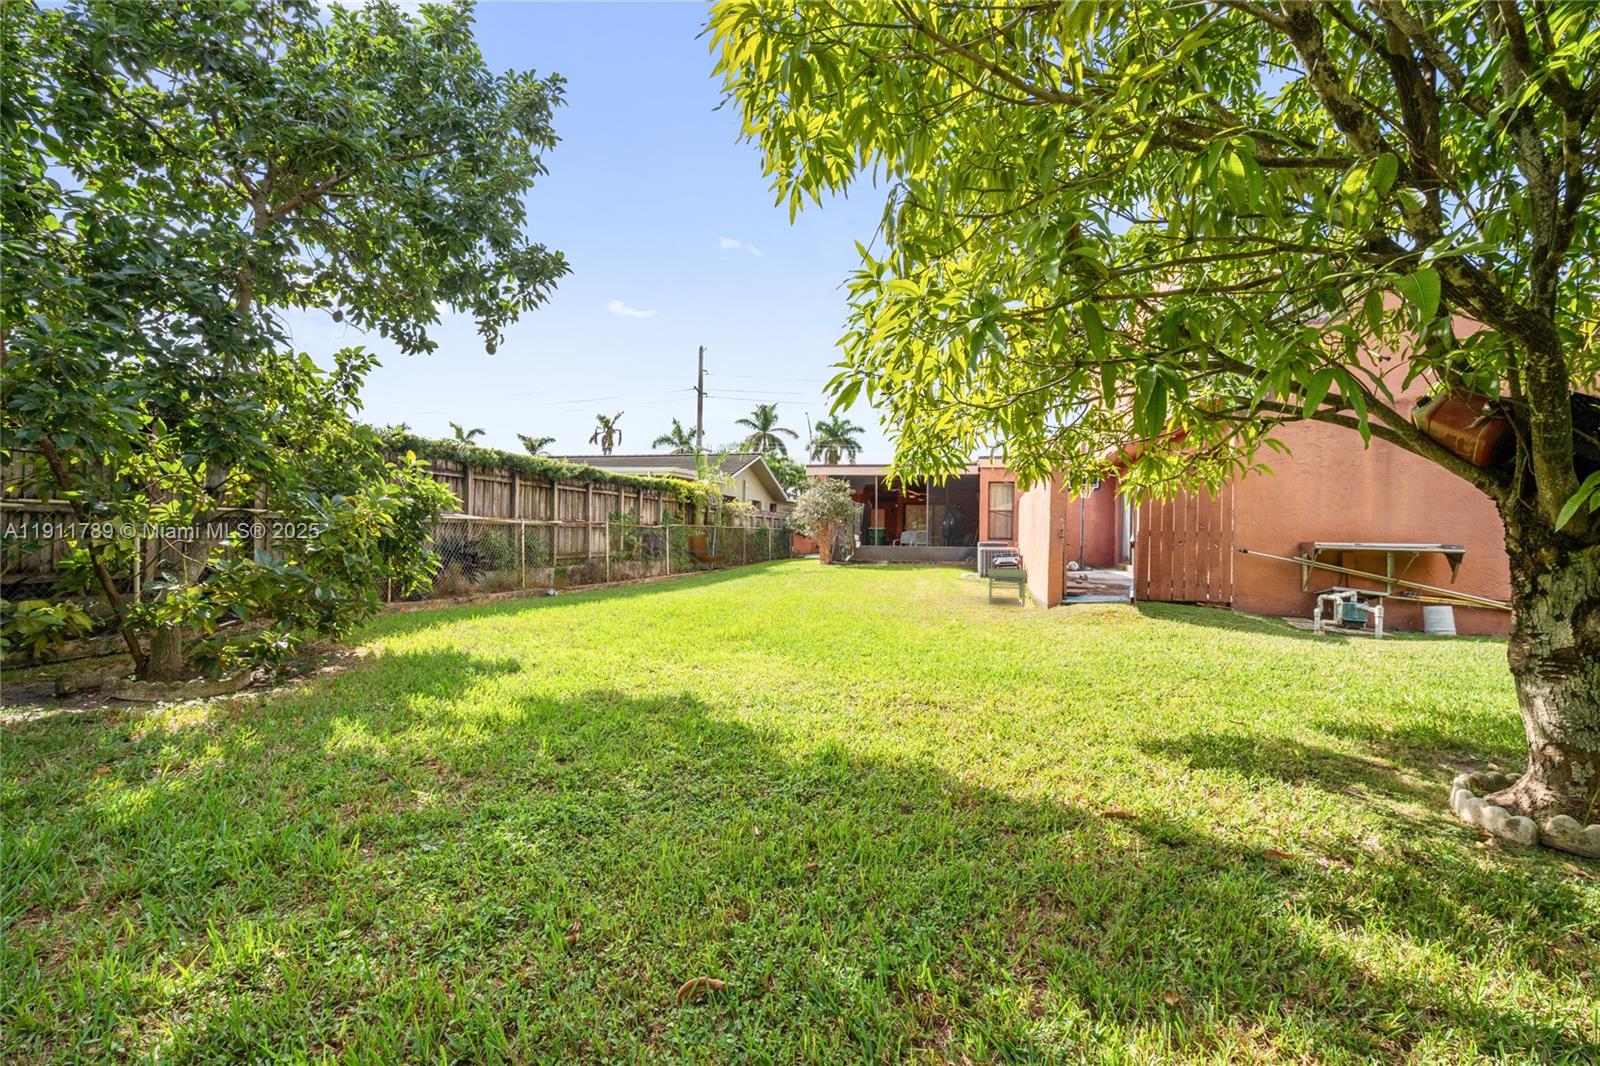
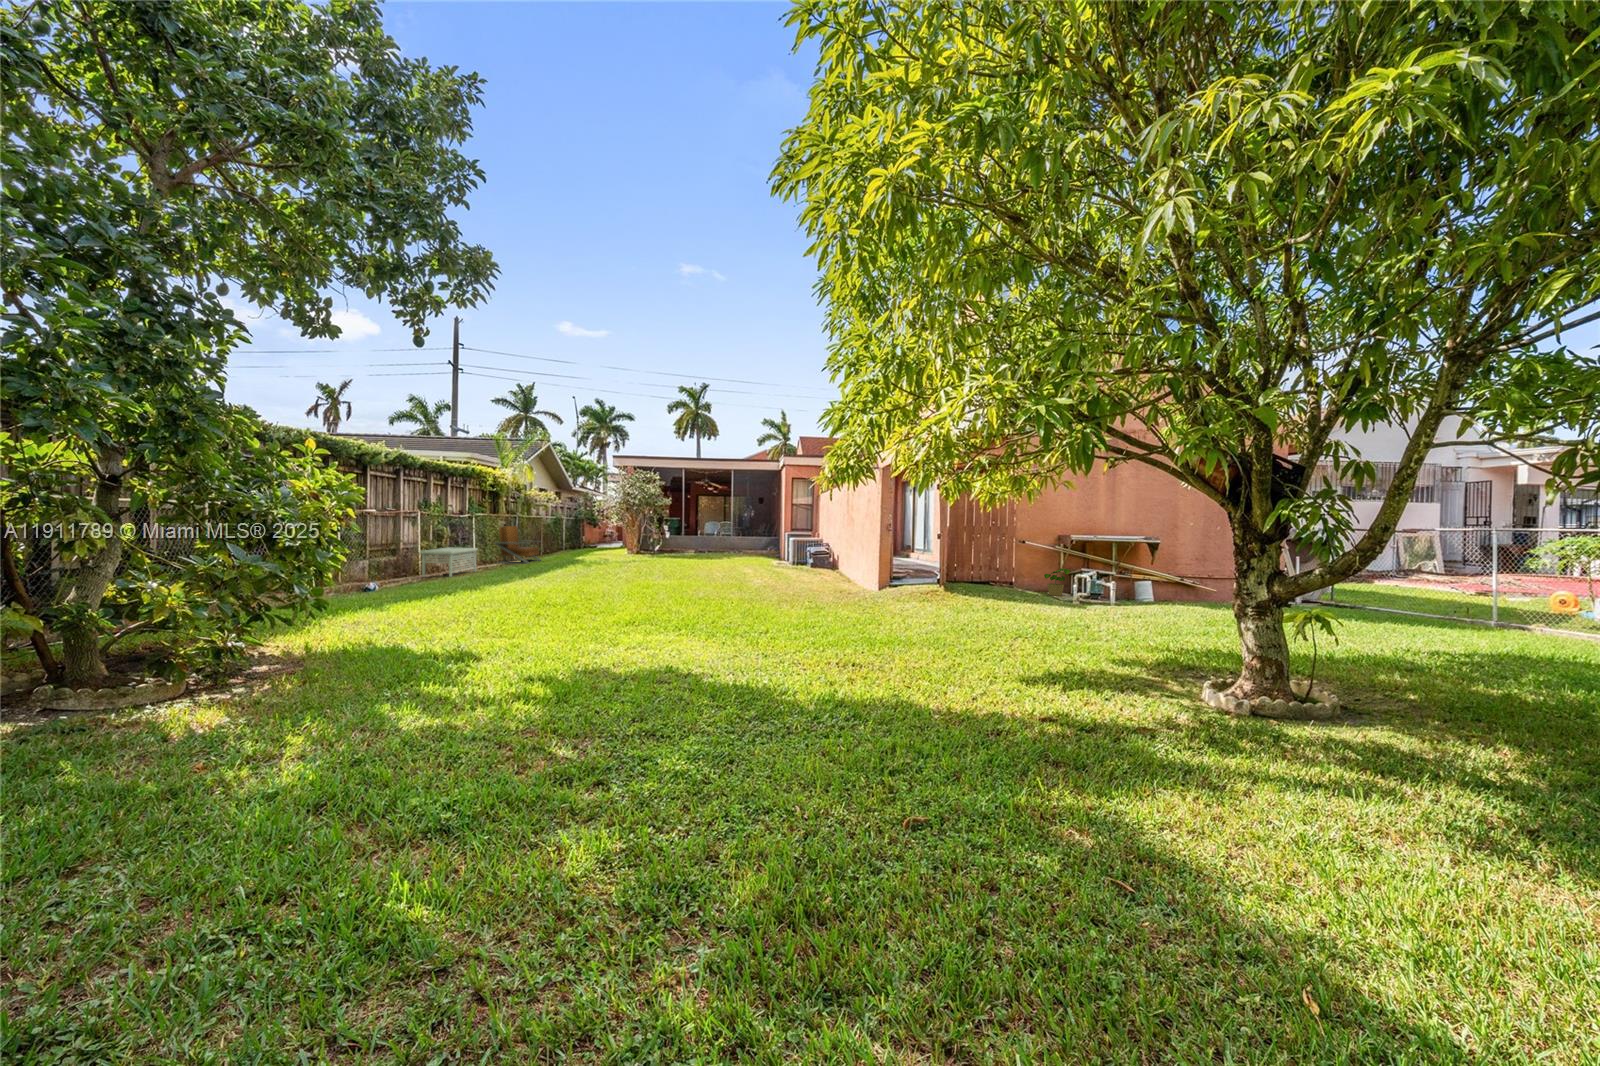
potted plant: present [553,562,581,589] -> present [1044,569,1071,596]
storage bench: present [988,569,1027,606] -> present [420,547,477,577]

